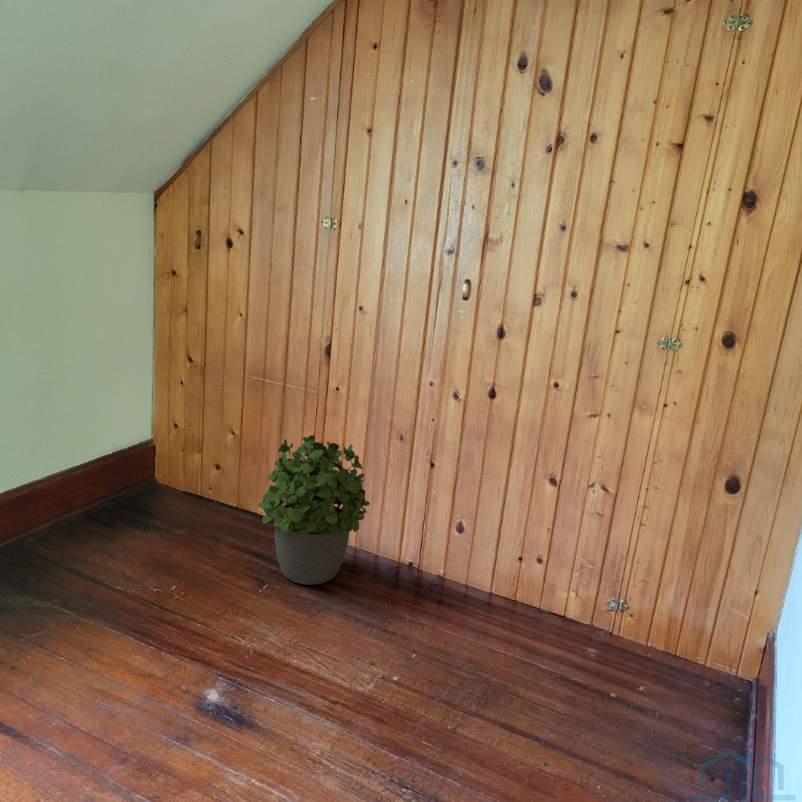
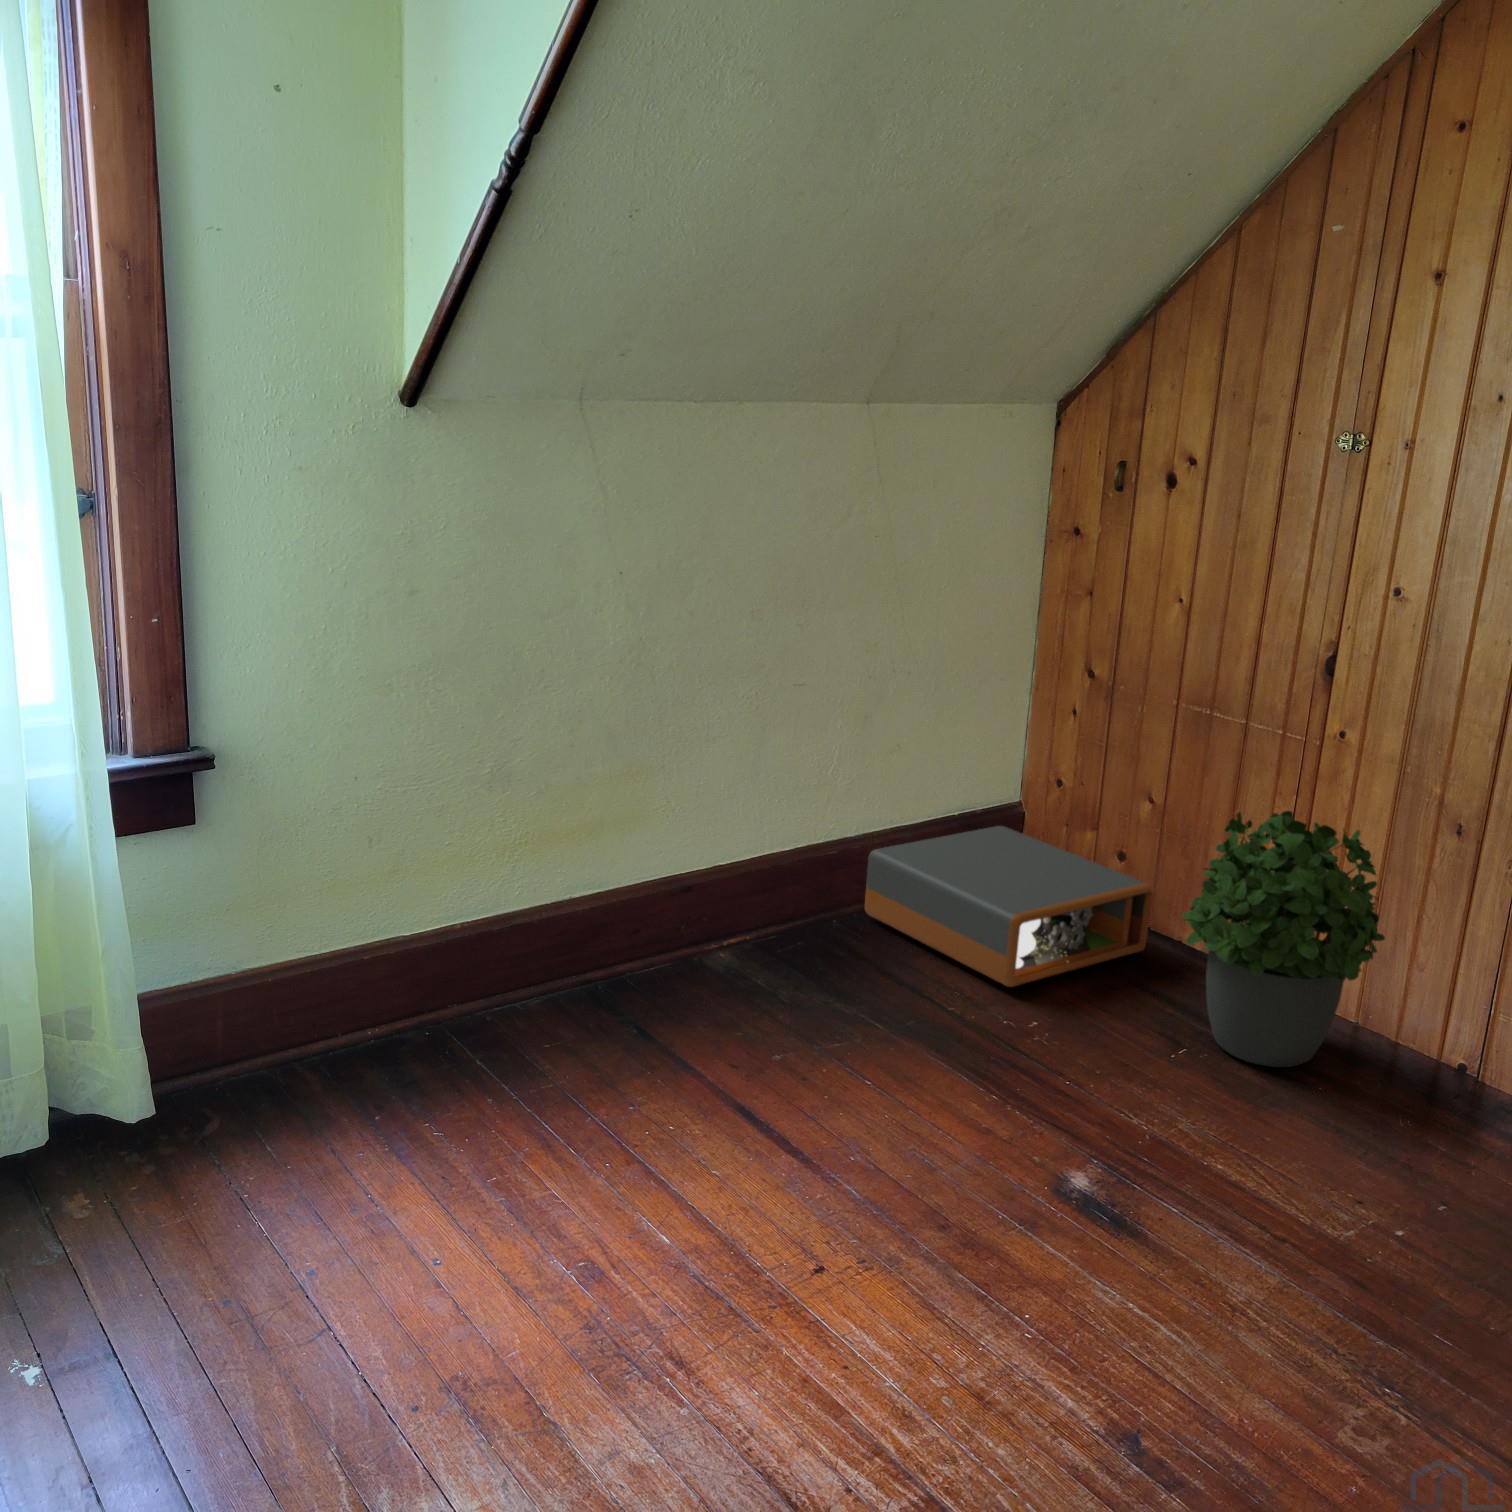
storage box: none [54,455,239,562] -> present [865,826,1153,987]

